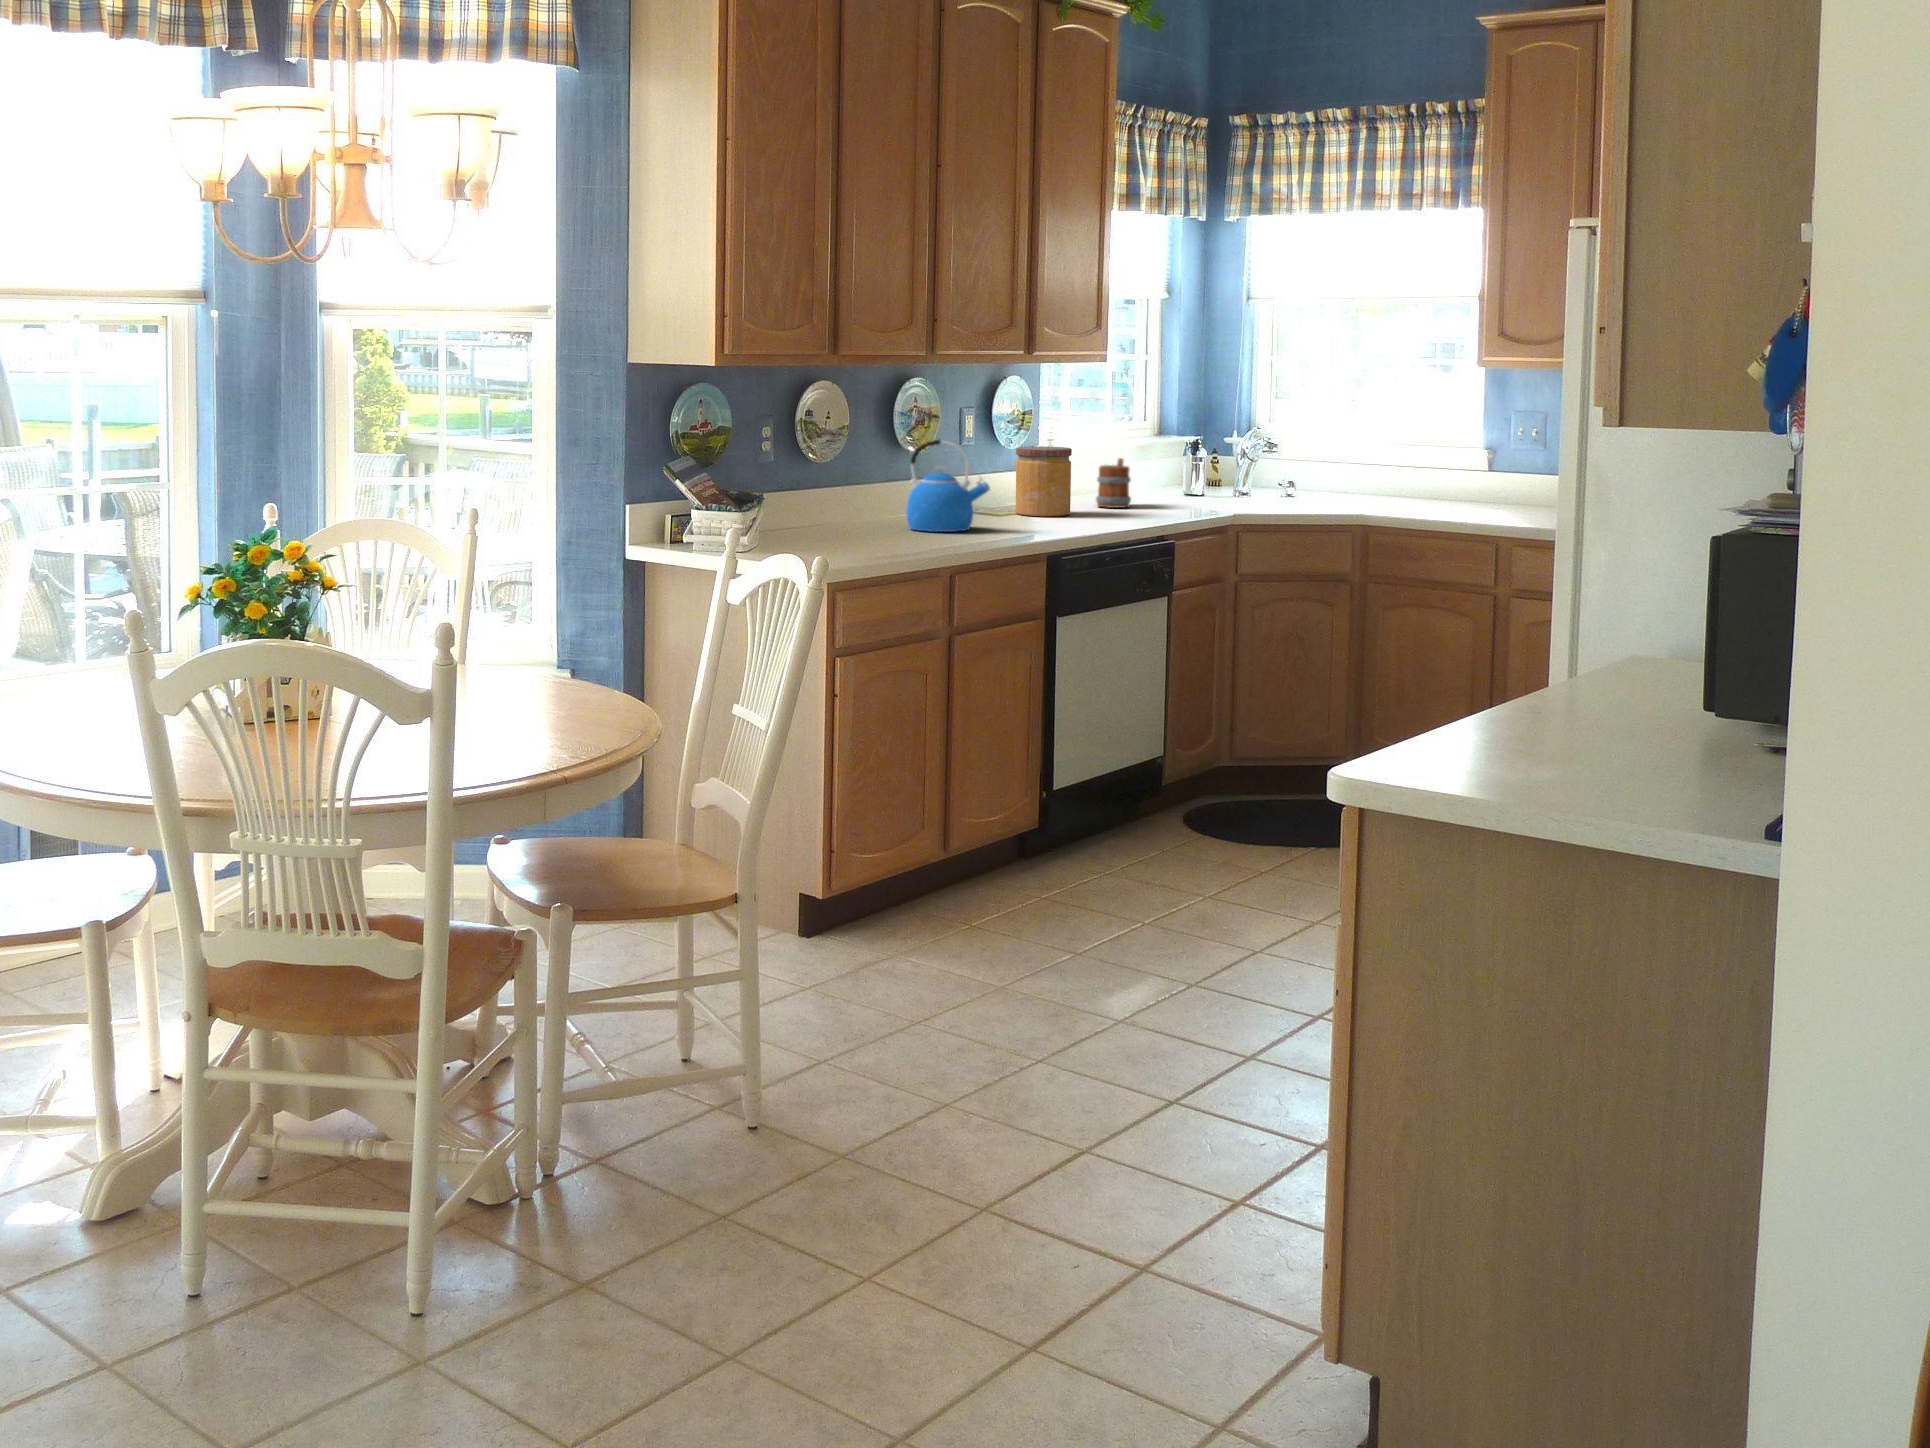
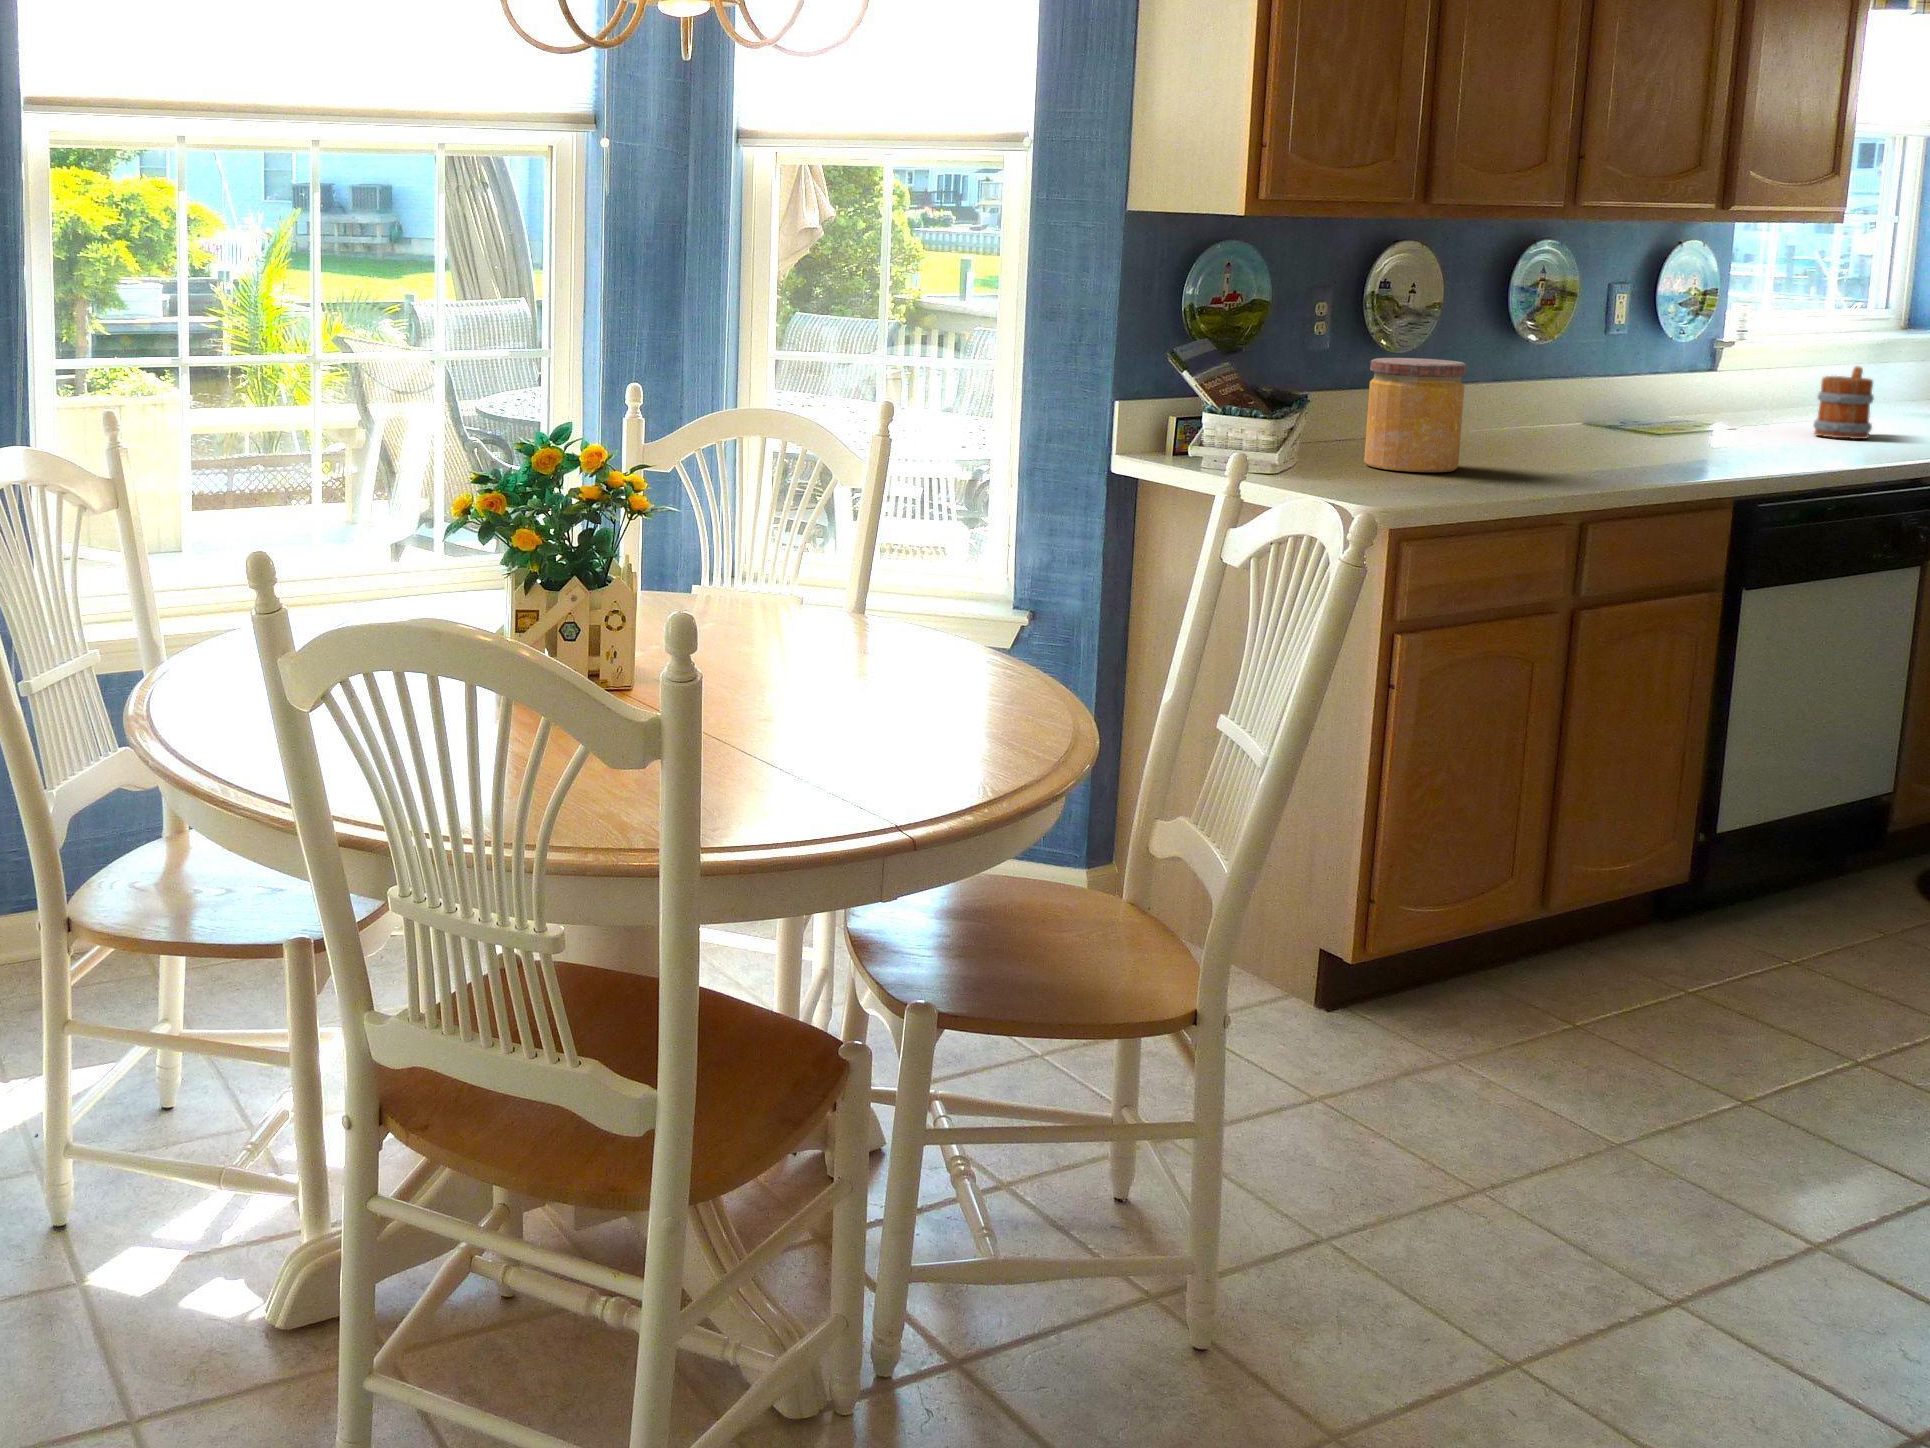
kettle: present [906,440,990,532] -> none [1517,331,1651,463]
jar: present [1015,446,1072,516] -> present [1364,358,1467,472]

